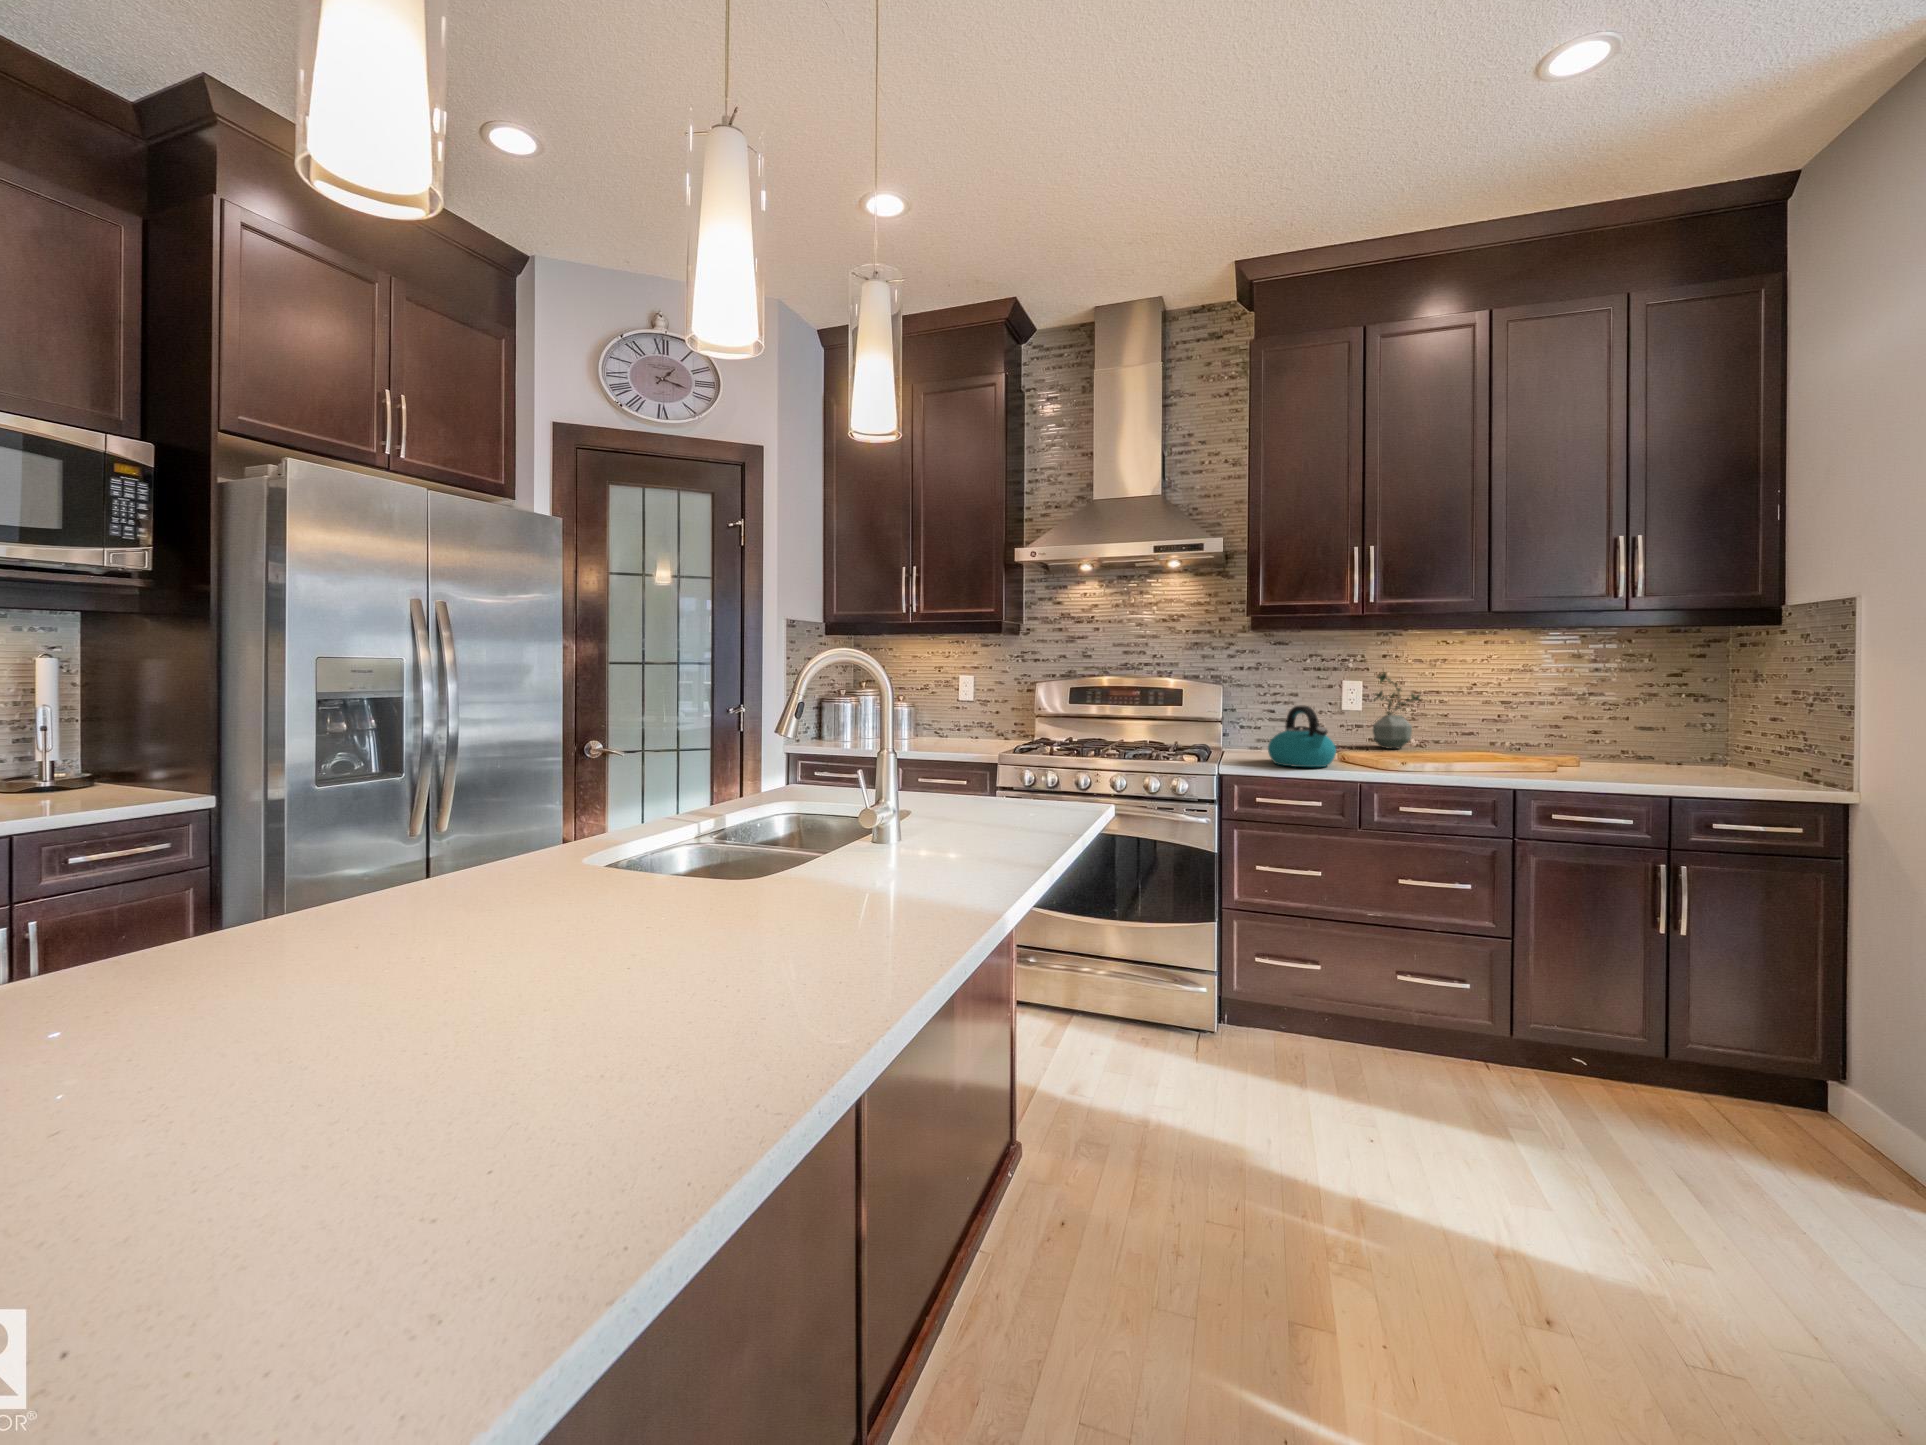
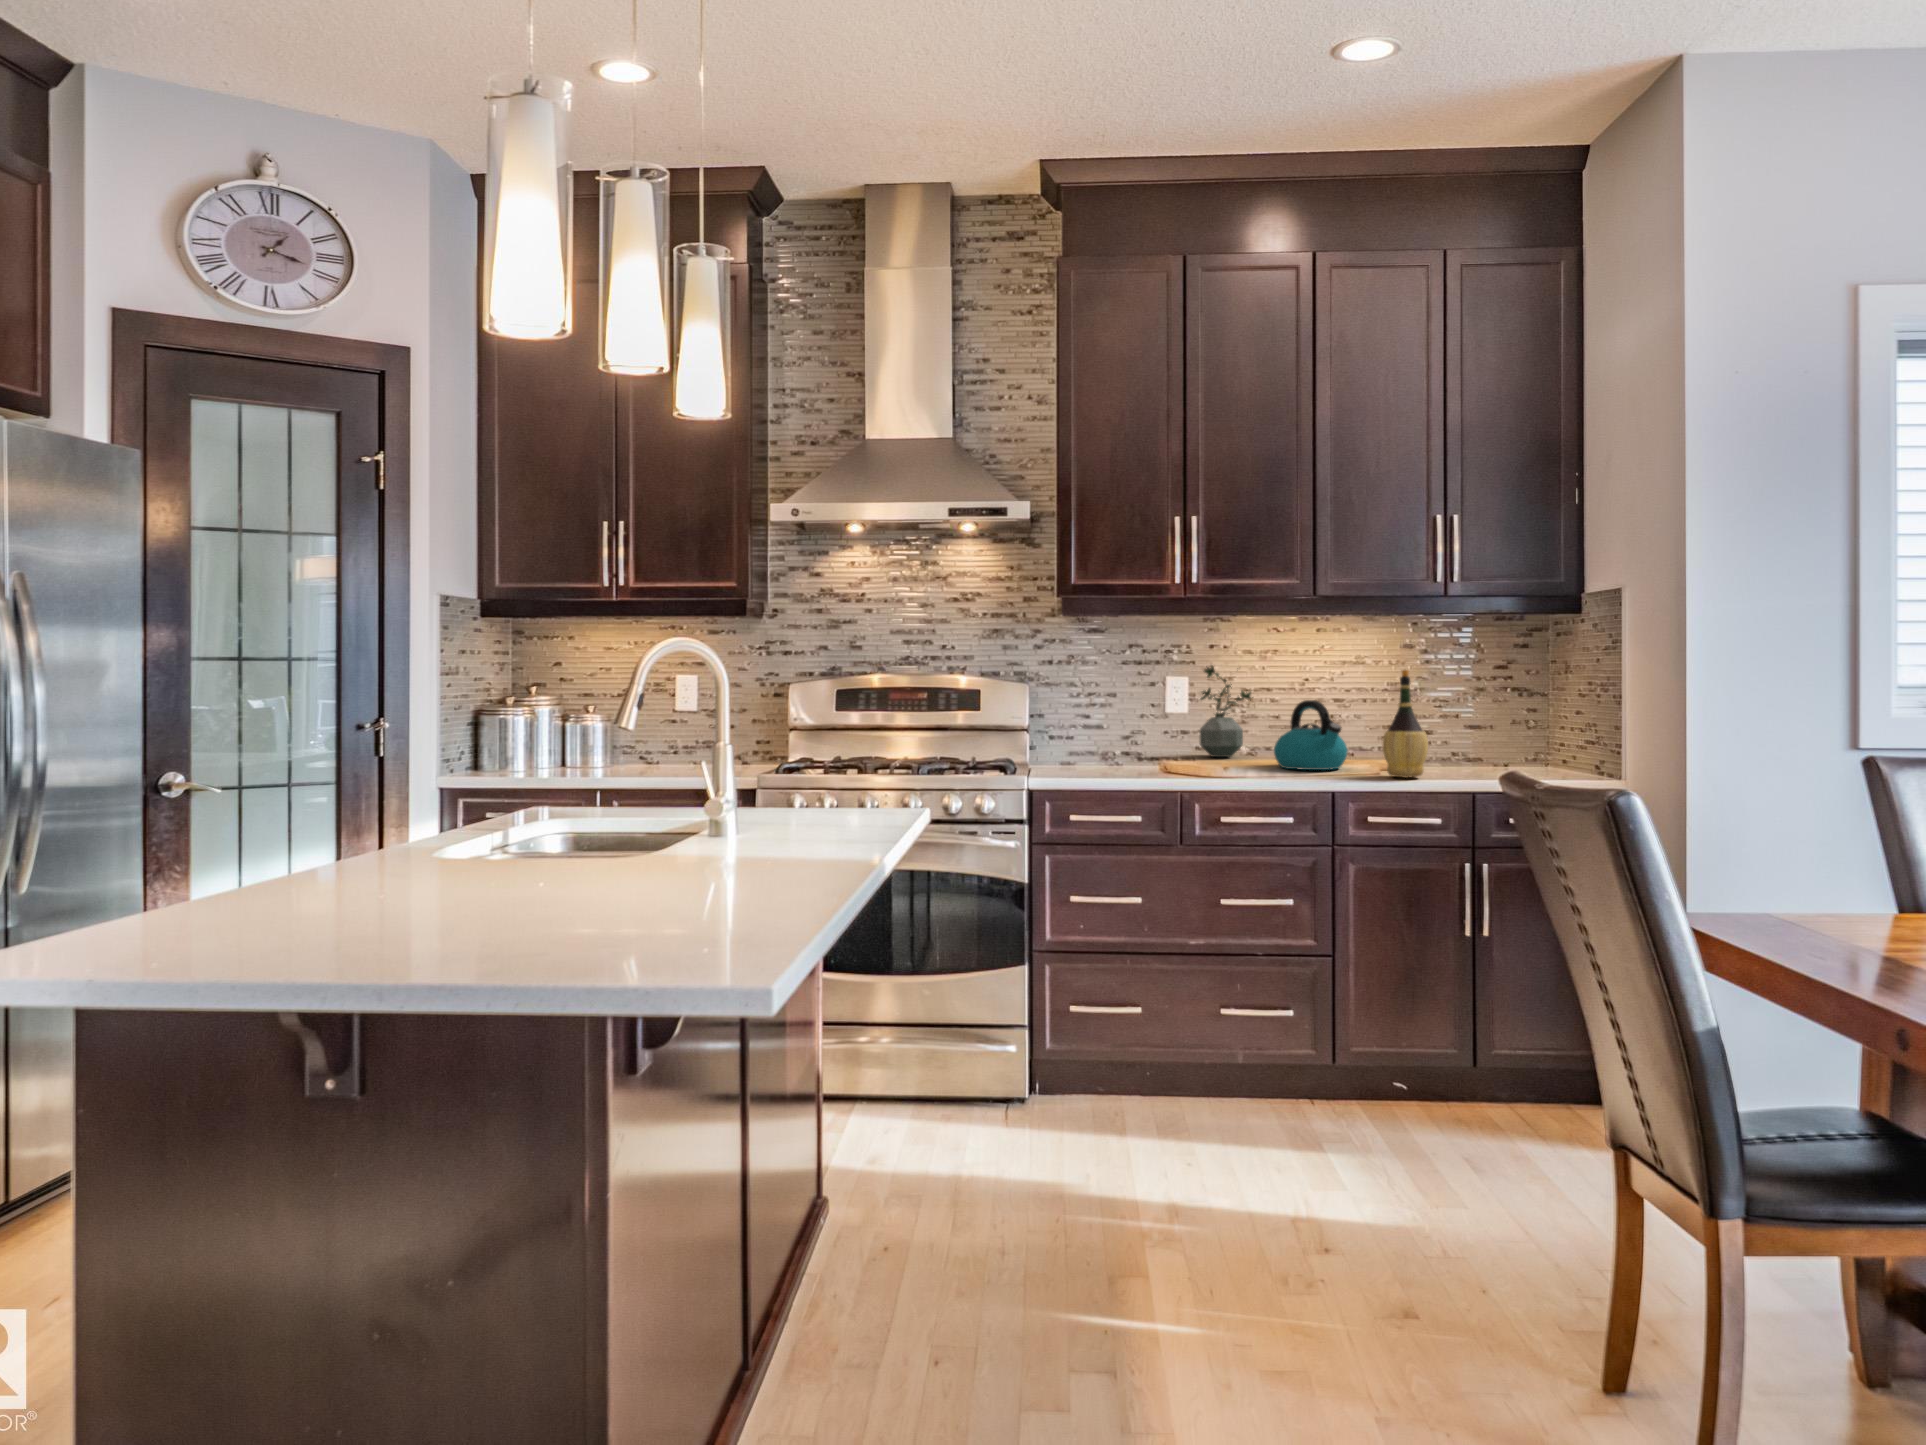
wine bottle: none [1563,677,1614,776] -> present [1382,670,1428,778]
kettle: present [1268,706,1336,767] -> present [1274,700,1347,770]

